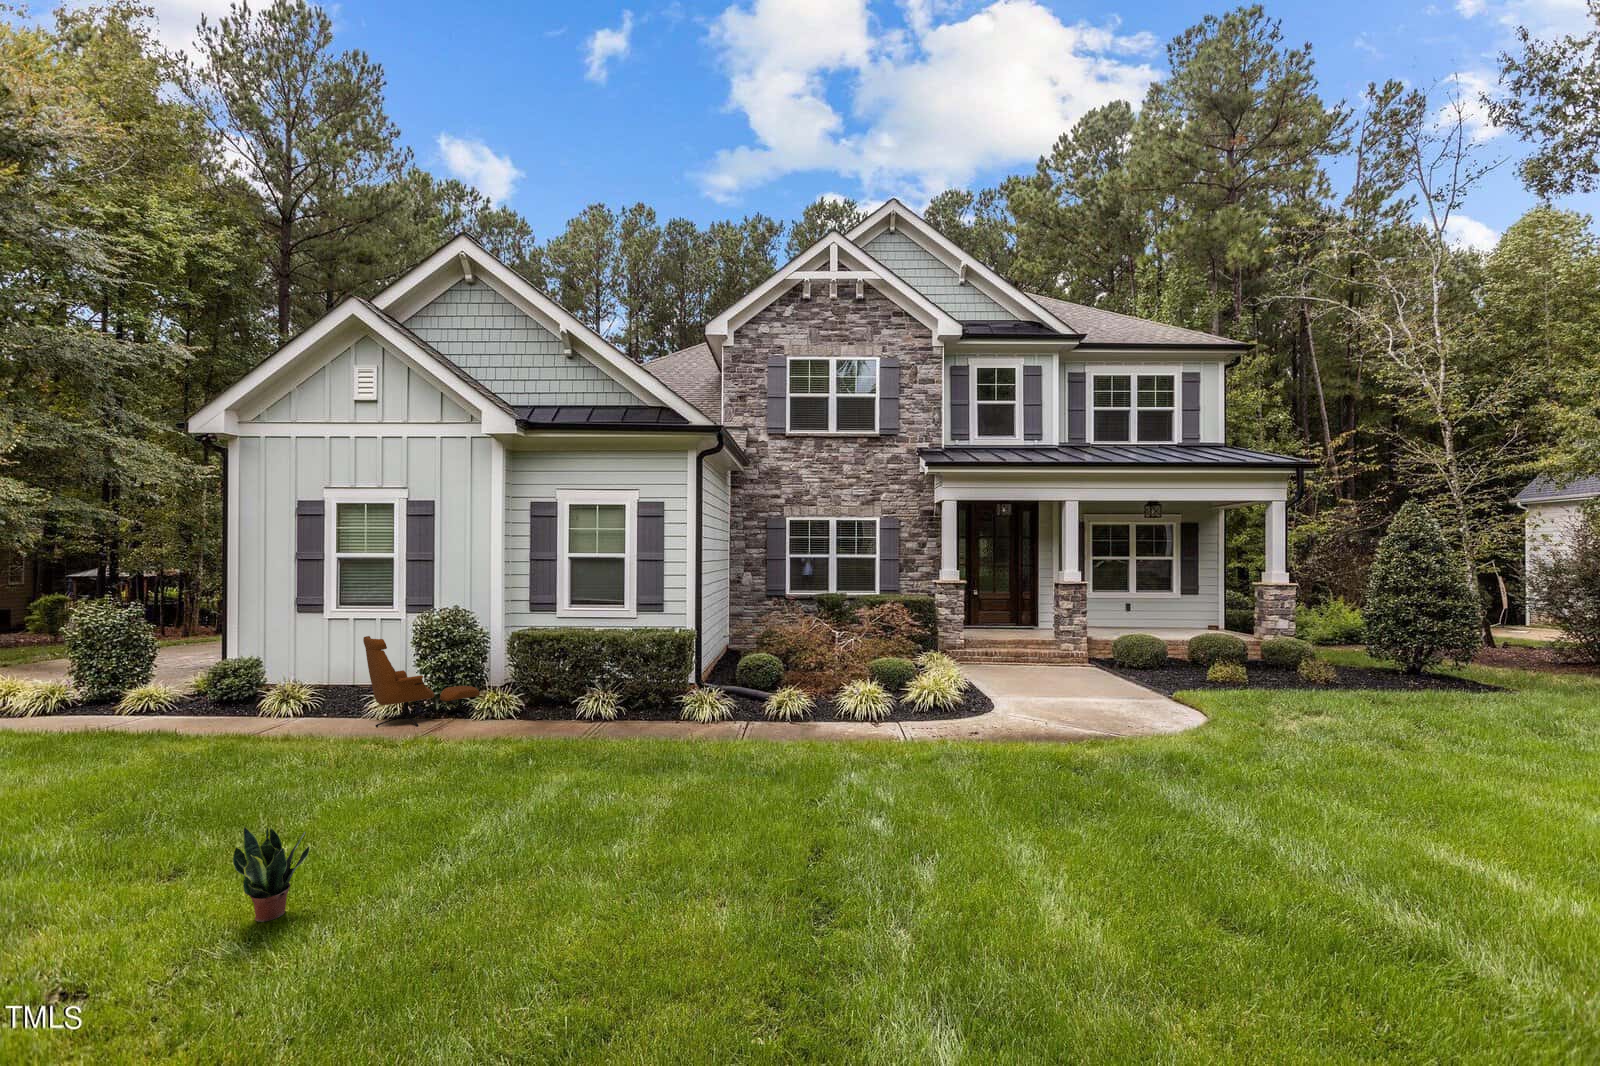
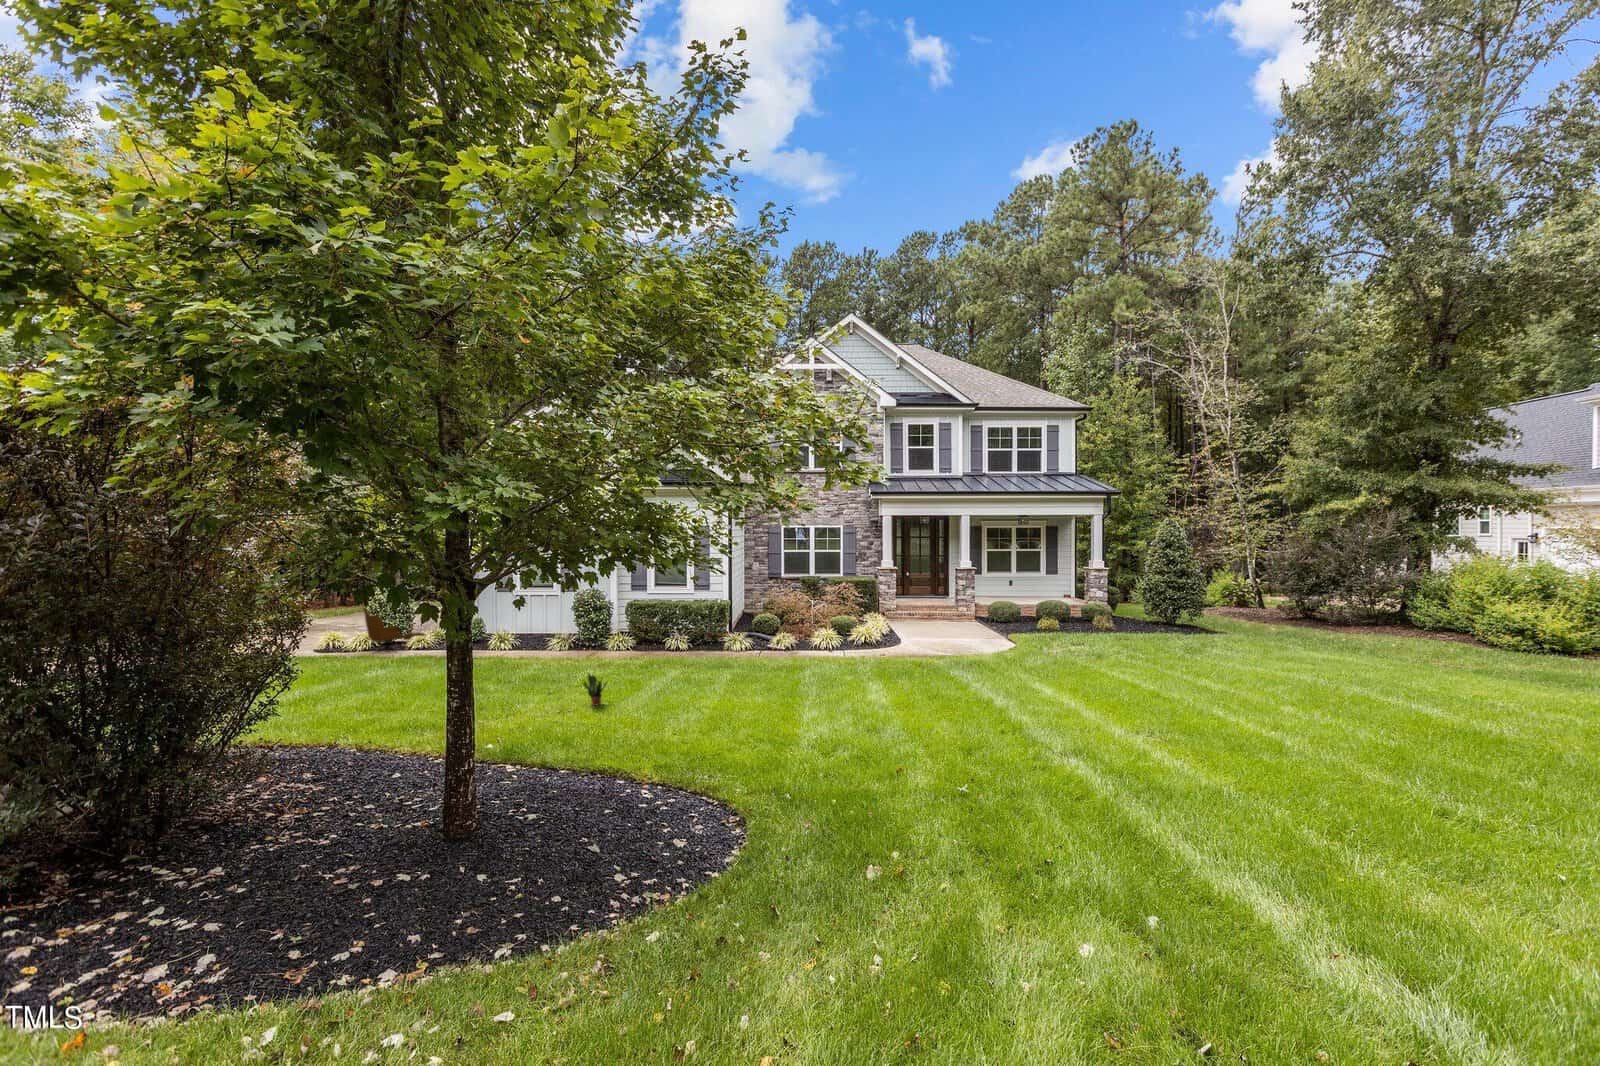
lounge chair: present [363,636,480,727] -> present [363,608,425,652]

